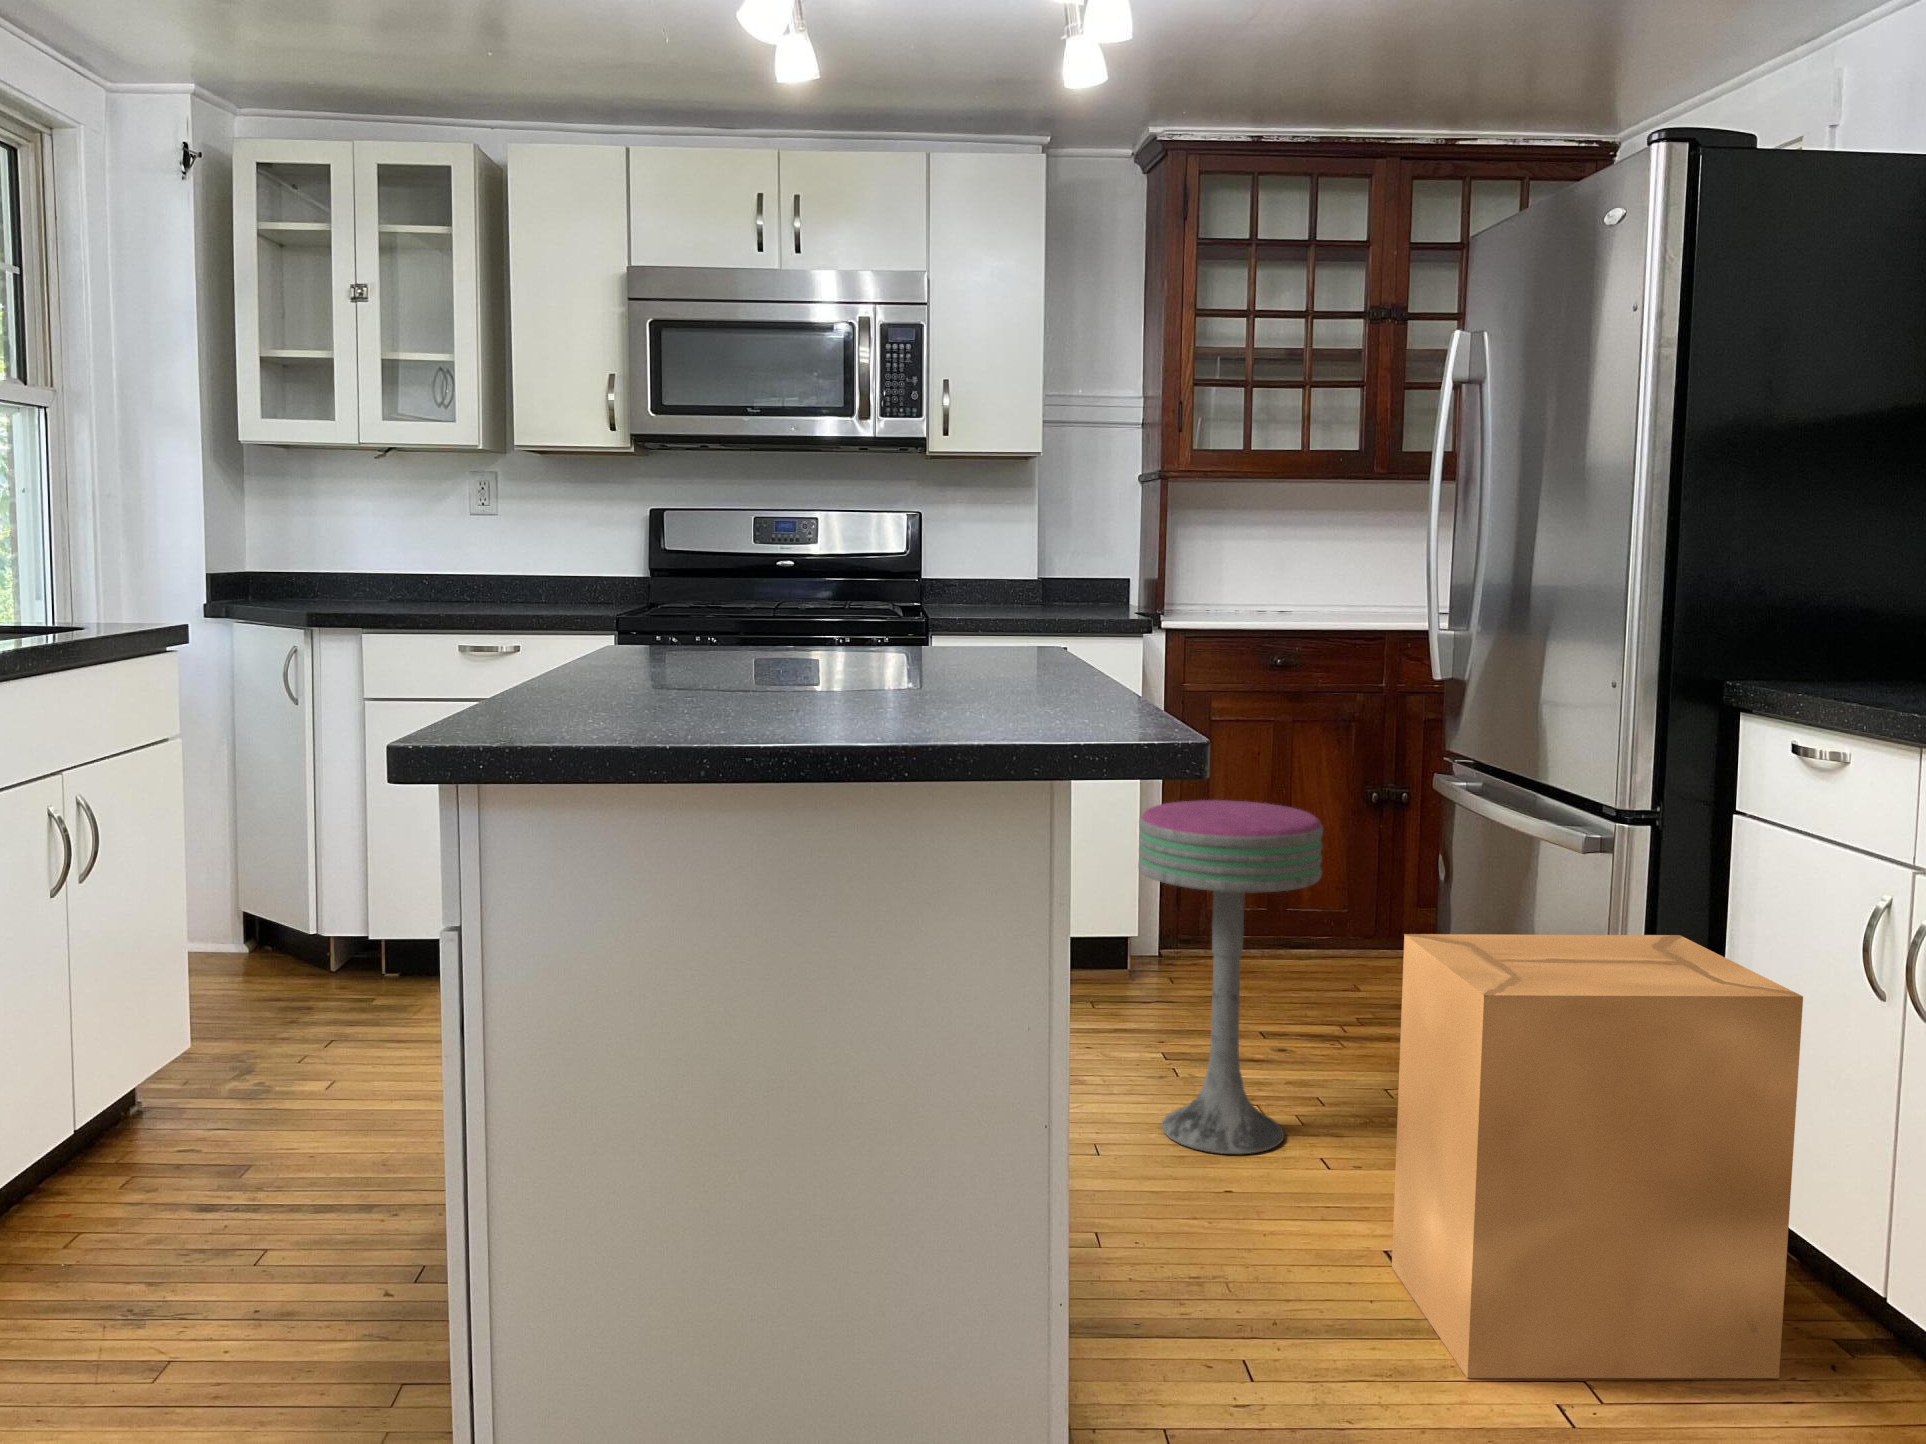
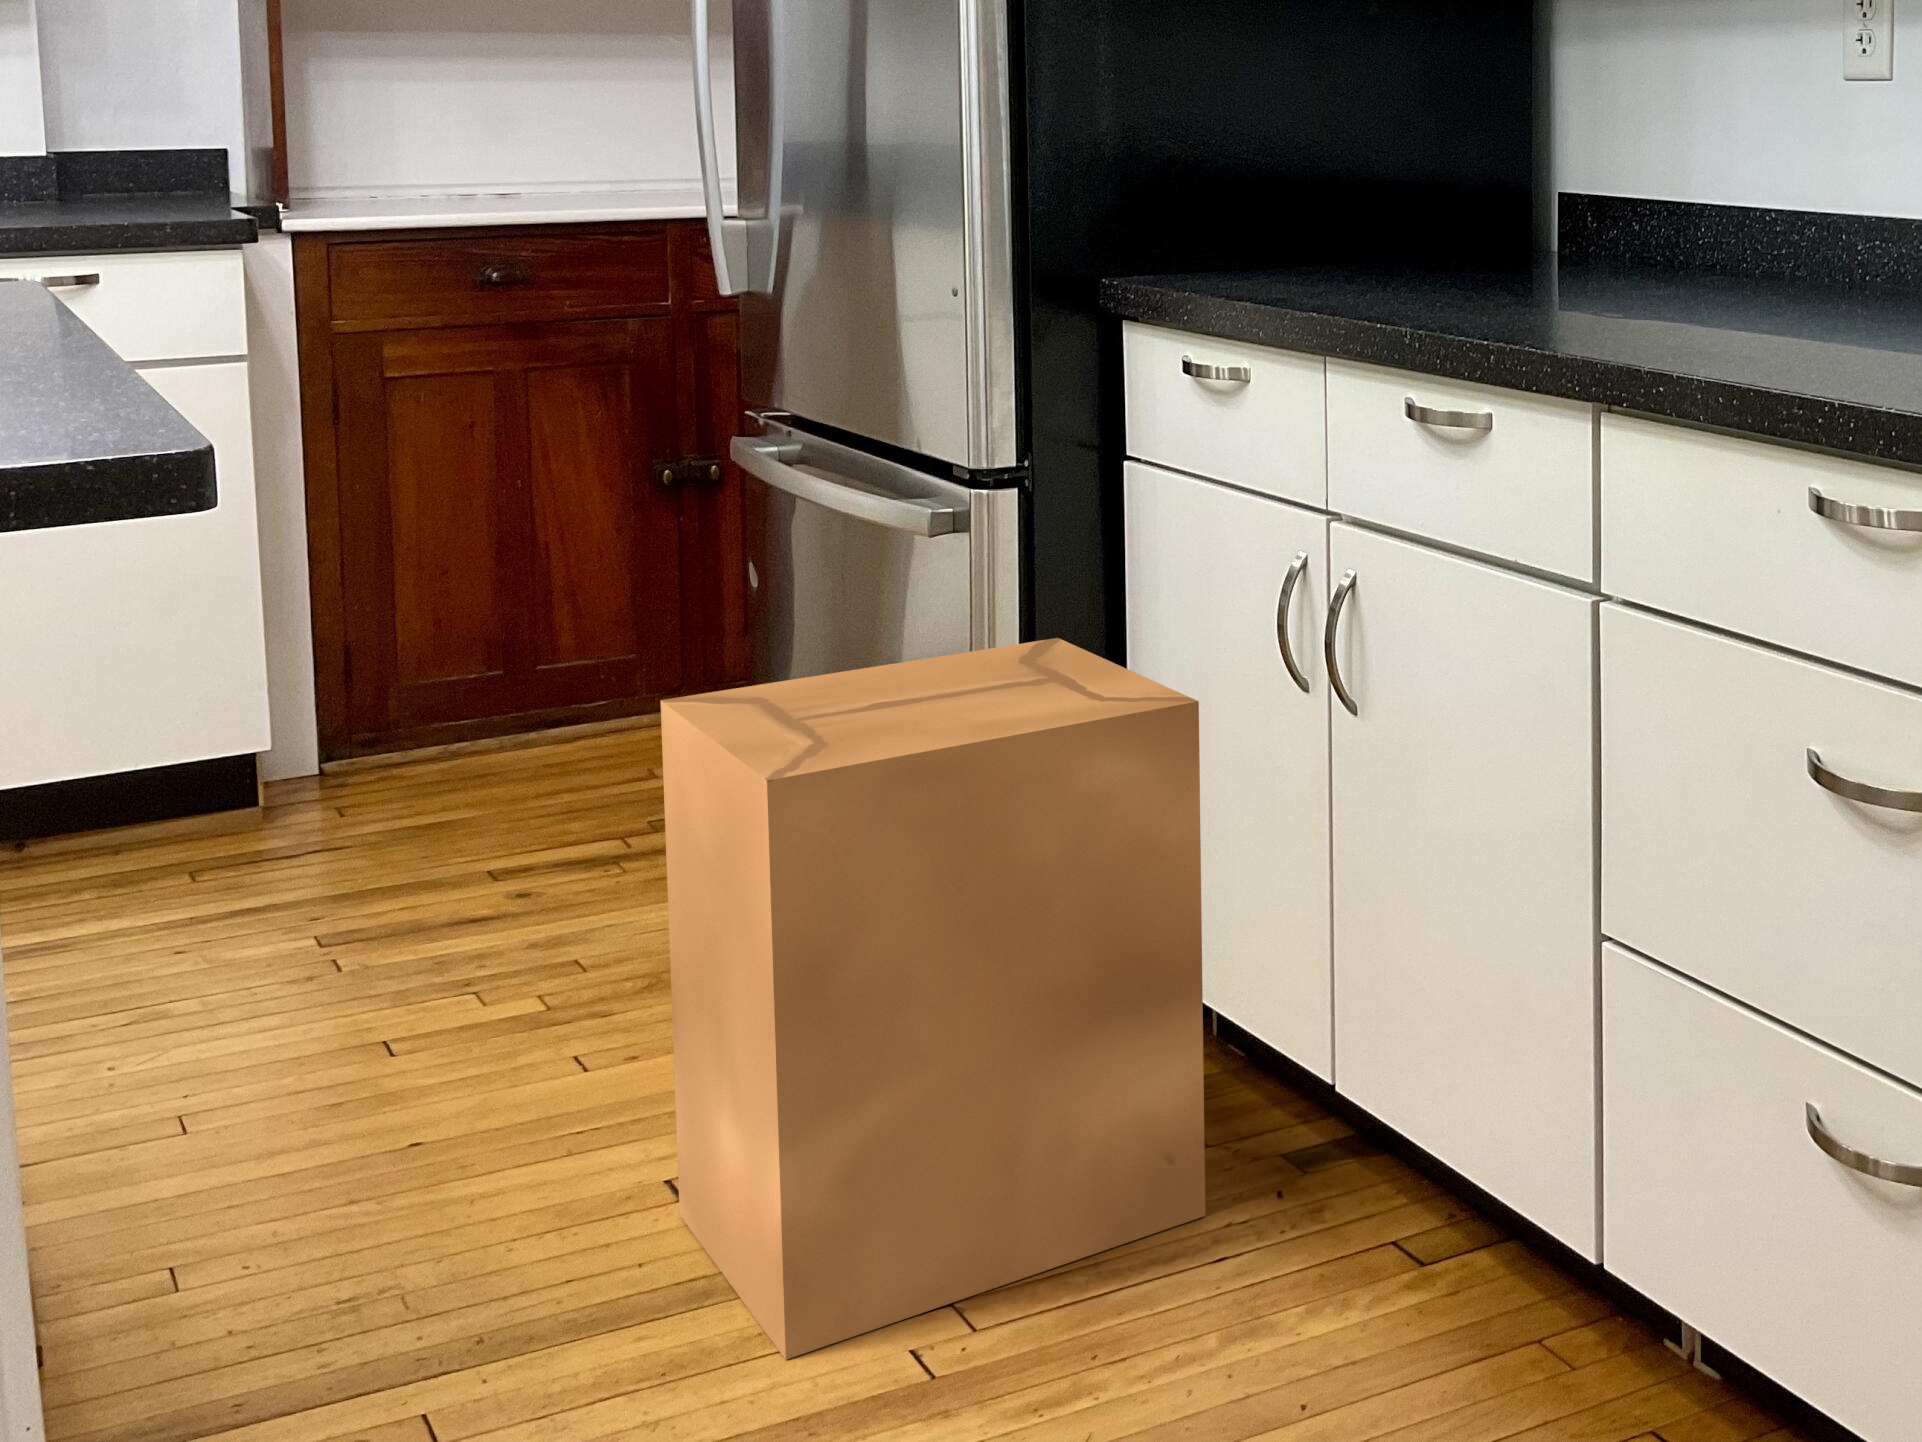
bar stool: present [1138,800,1323,1154] -> none [209,515,548,1106]

